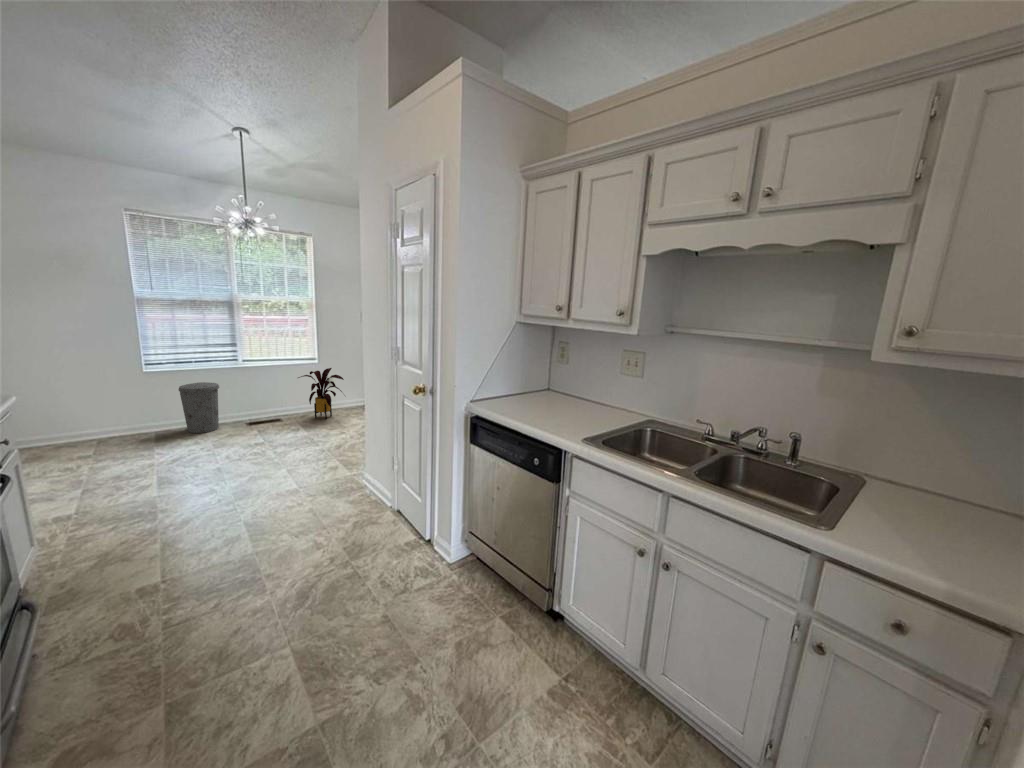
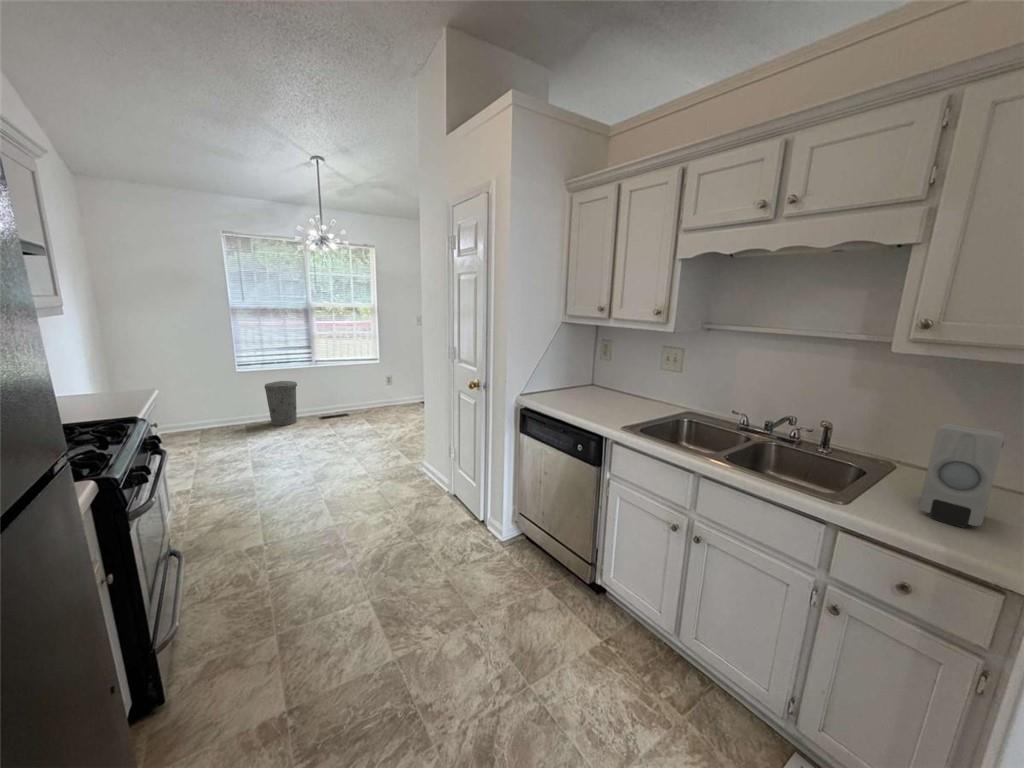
house plant: present [298,368,344,419] -> none [362,367,405,415]
soap dispenser: none [908,439,999,555] -> present [920,424,1004,528]

